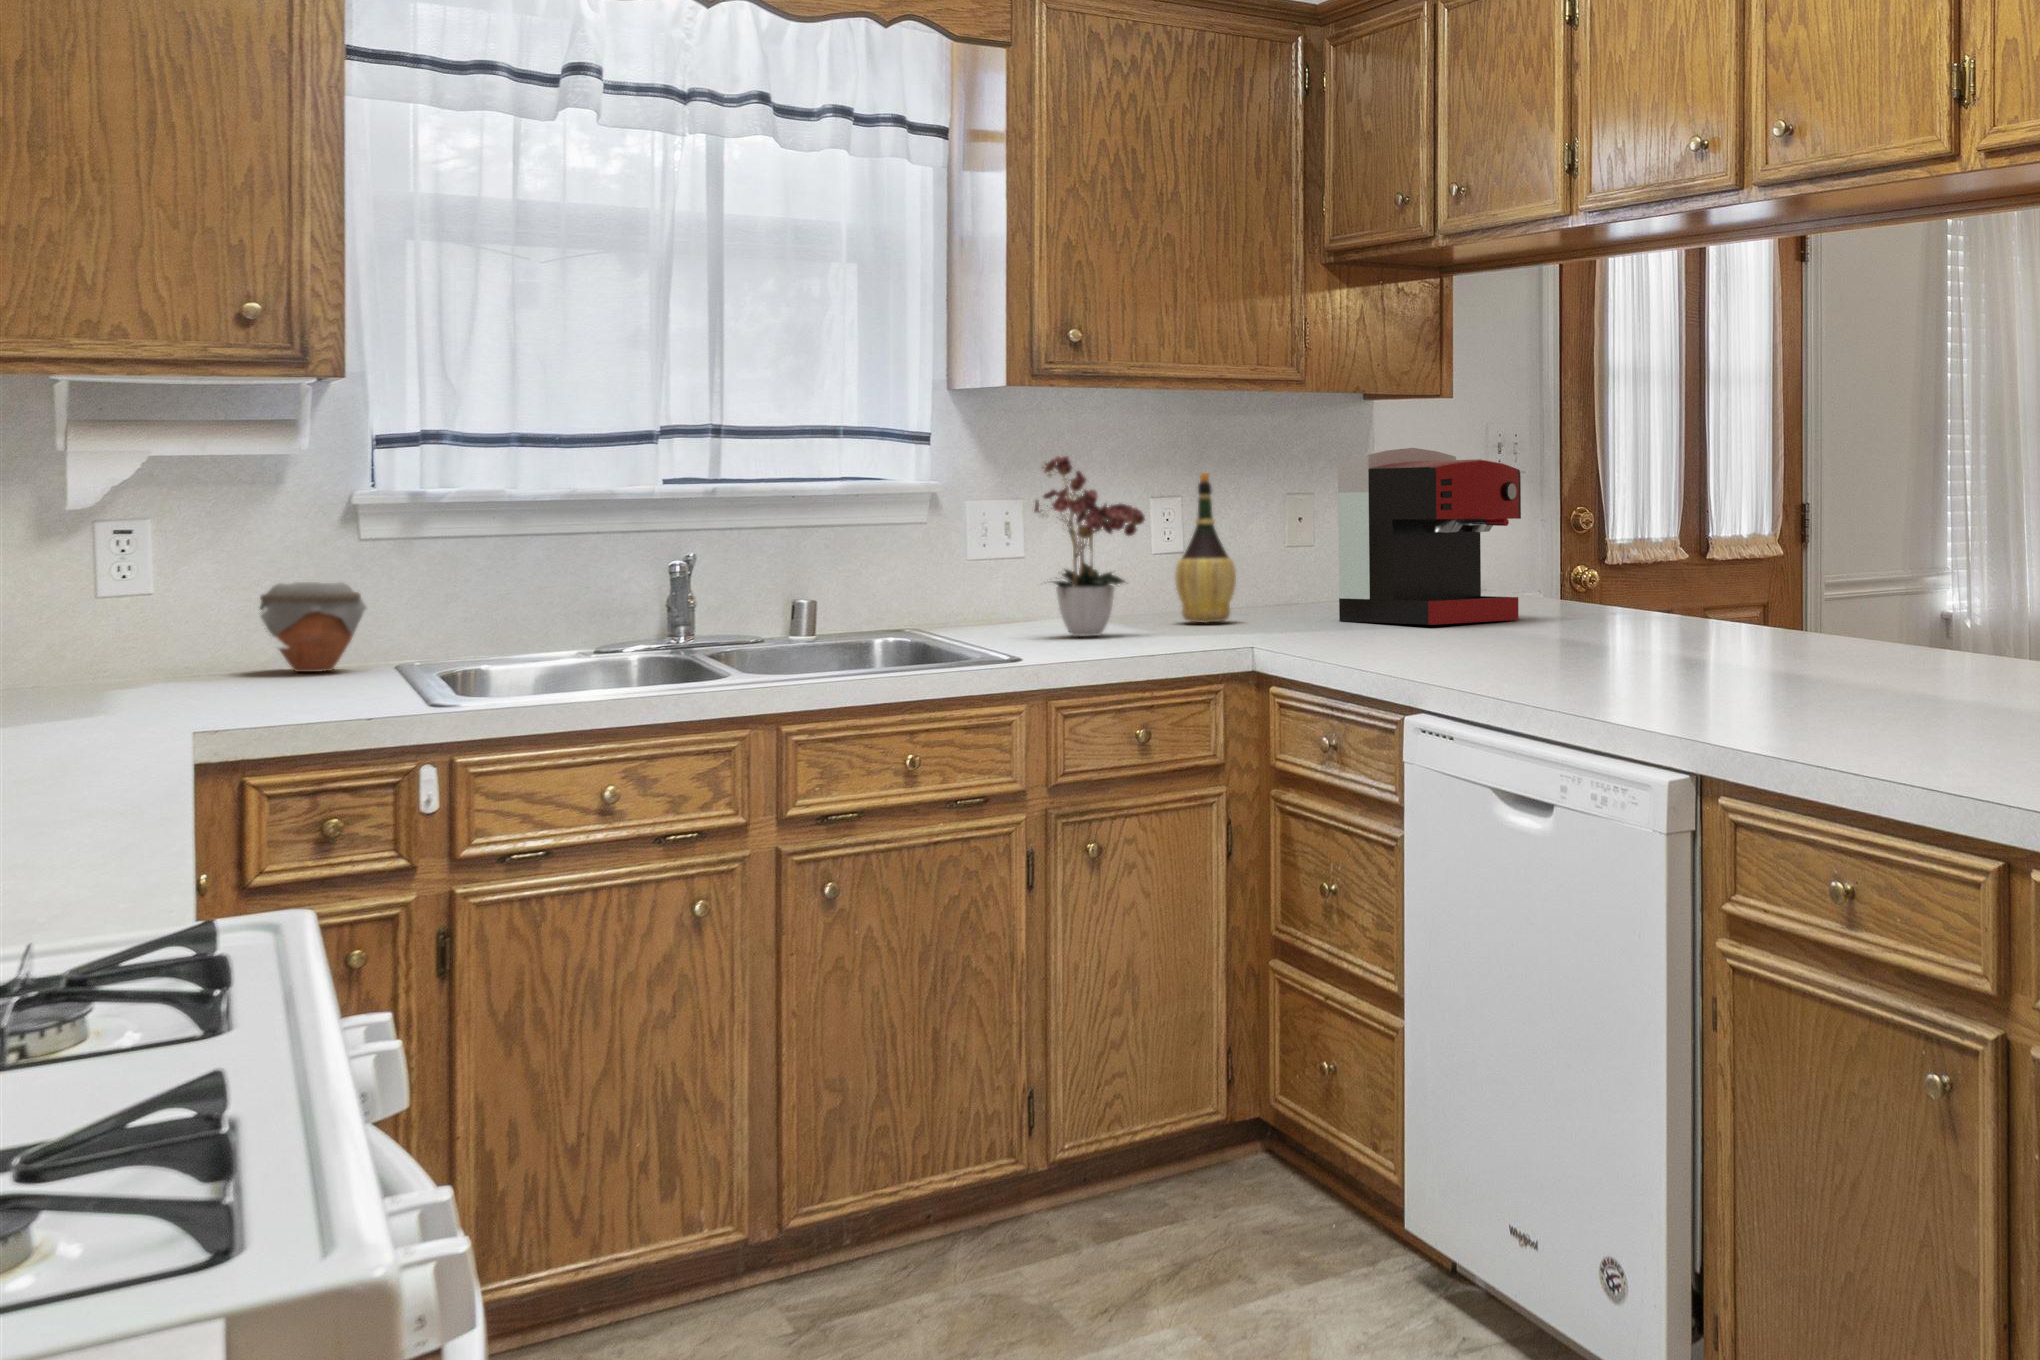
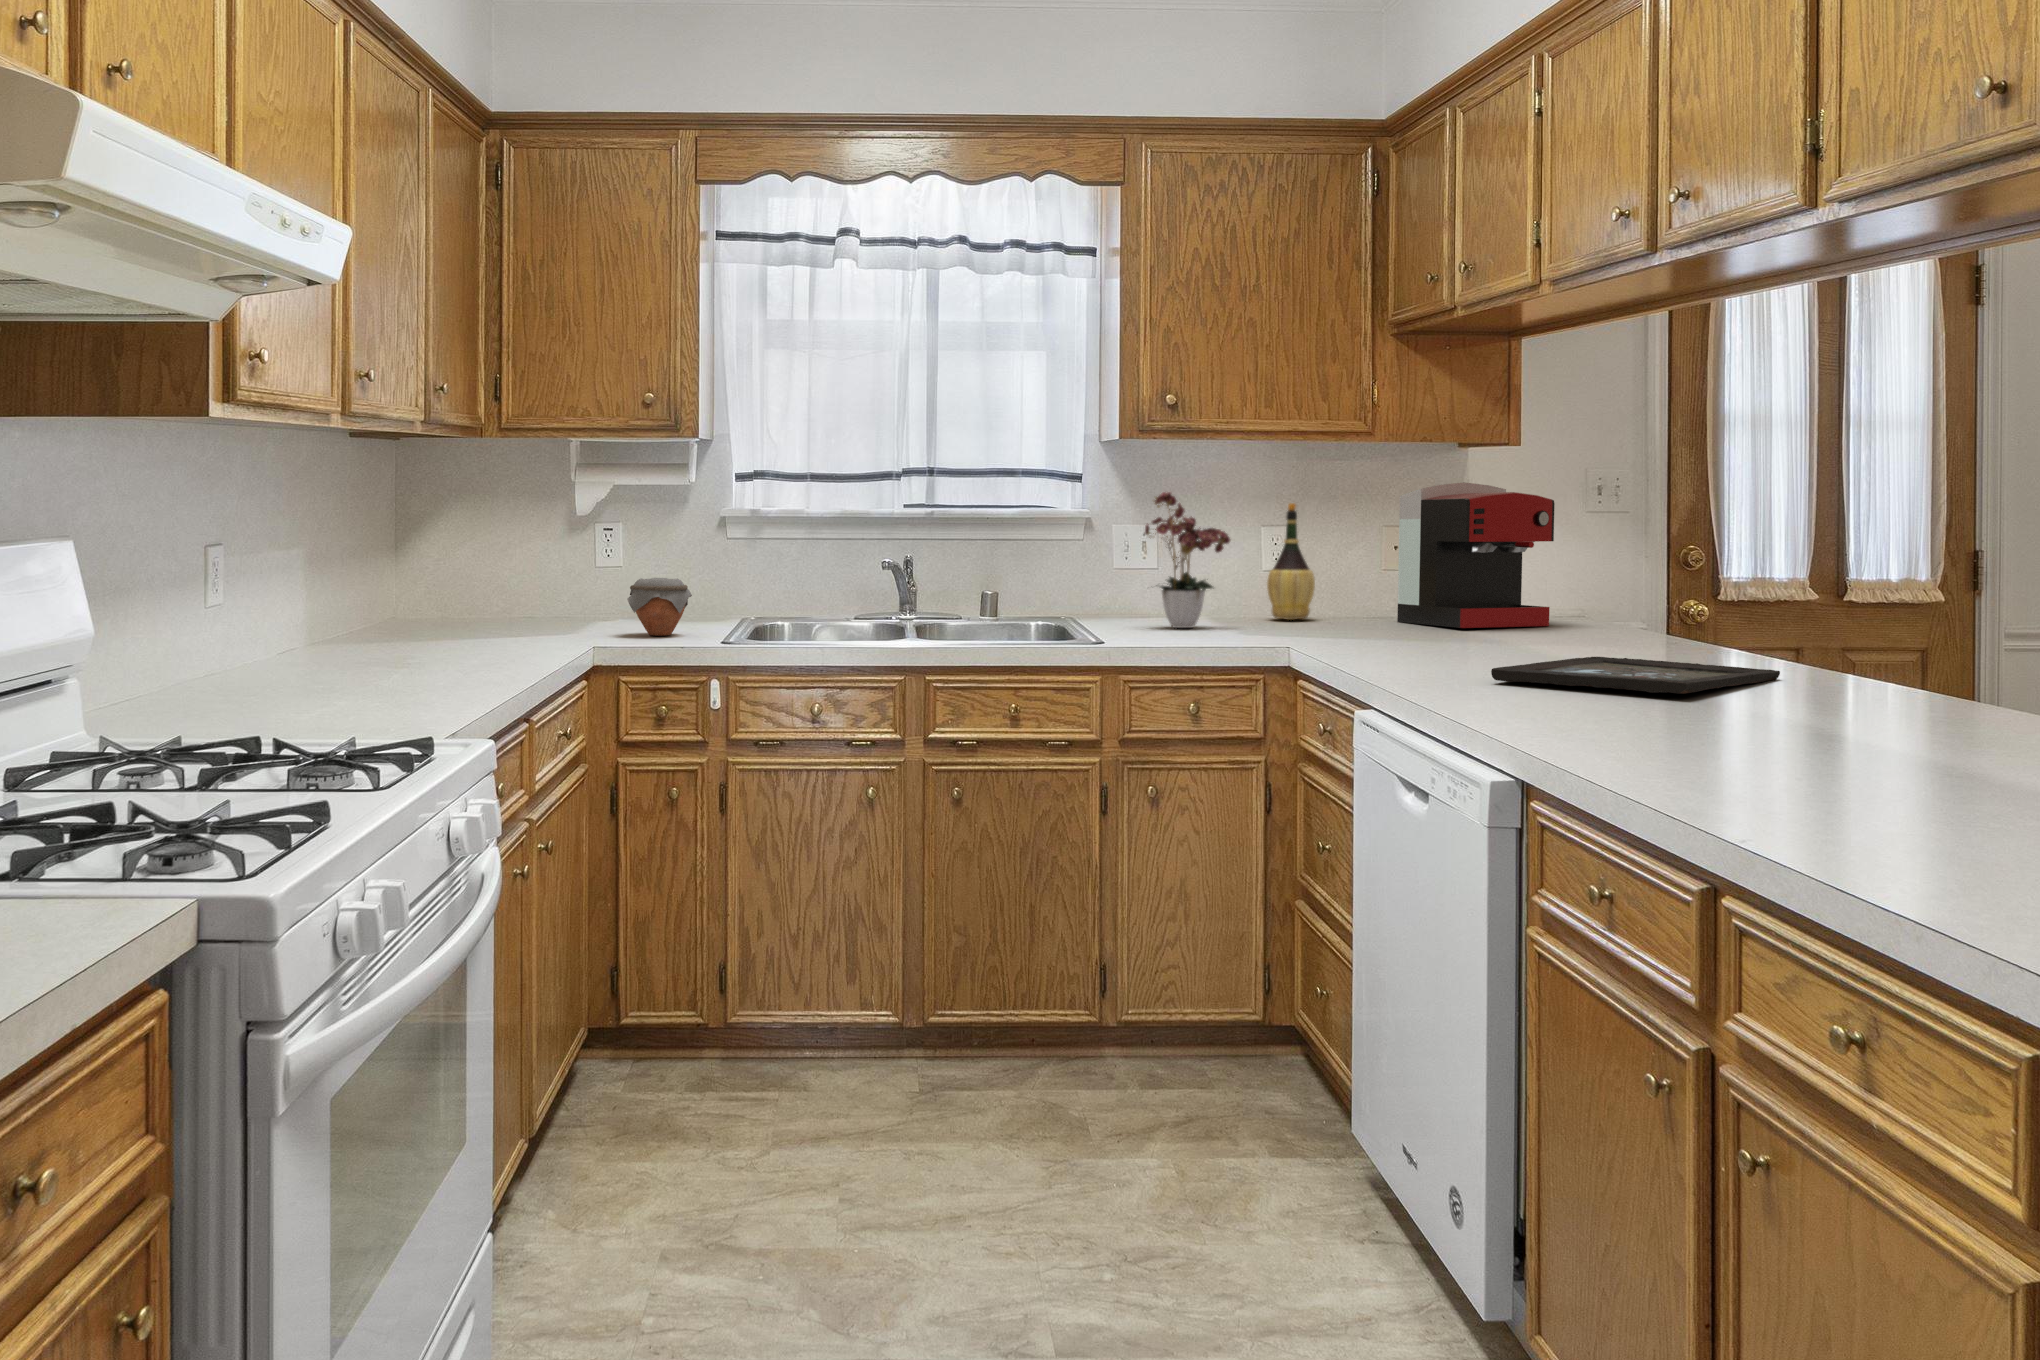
tray: none [1563,648,1839,680] -> present [1491,657,1780,694]

